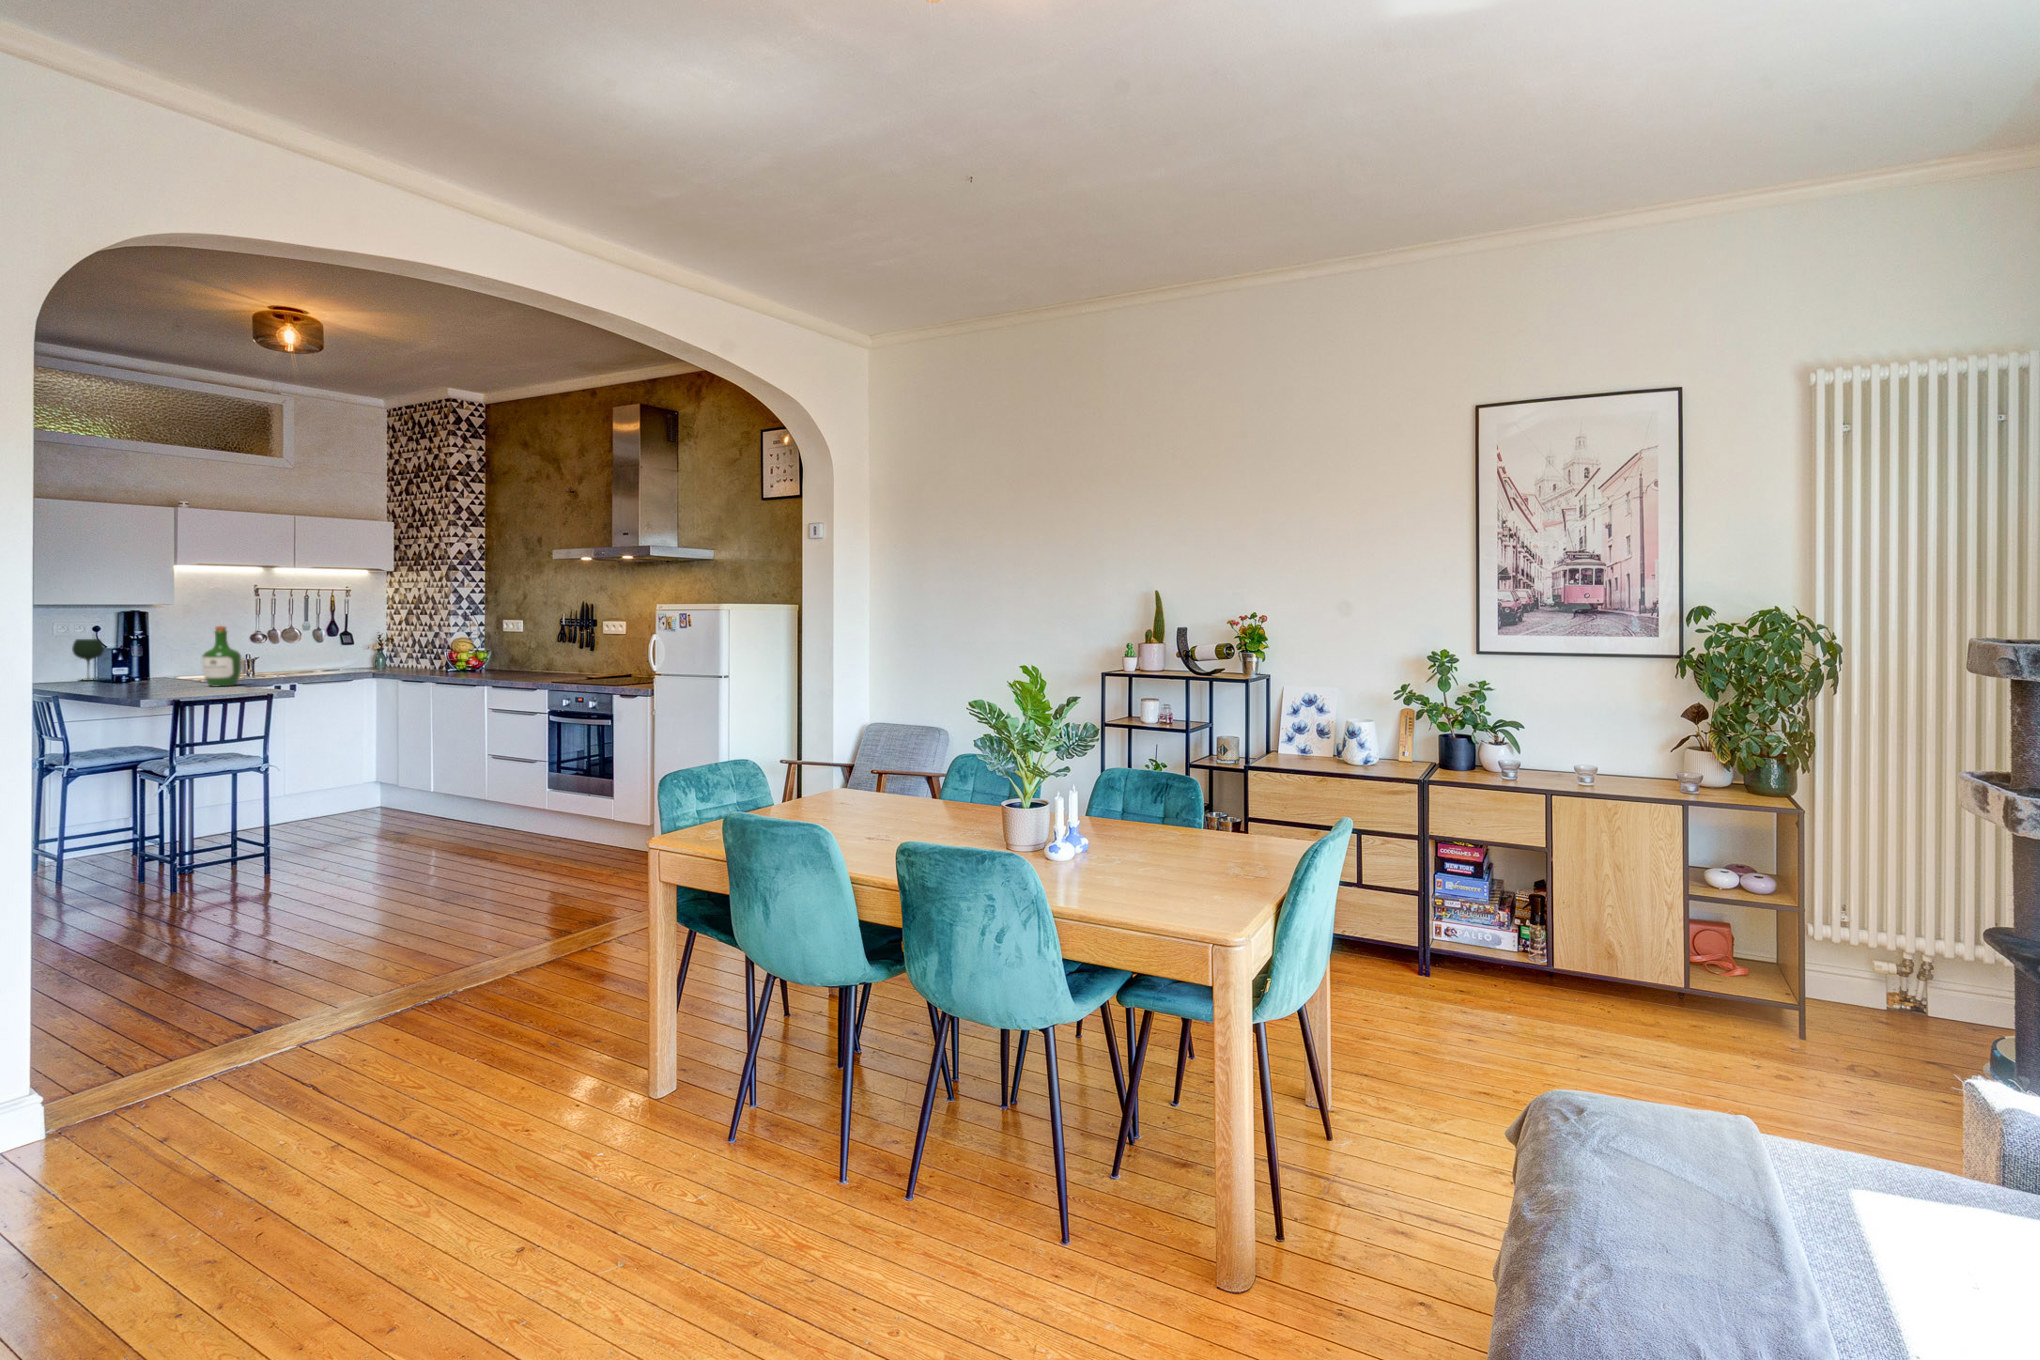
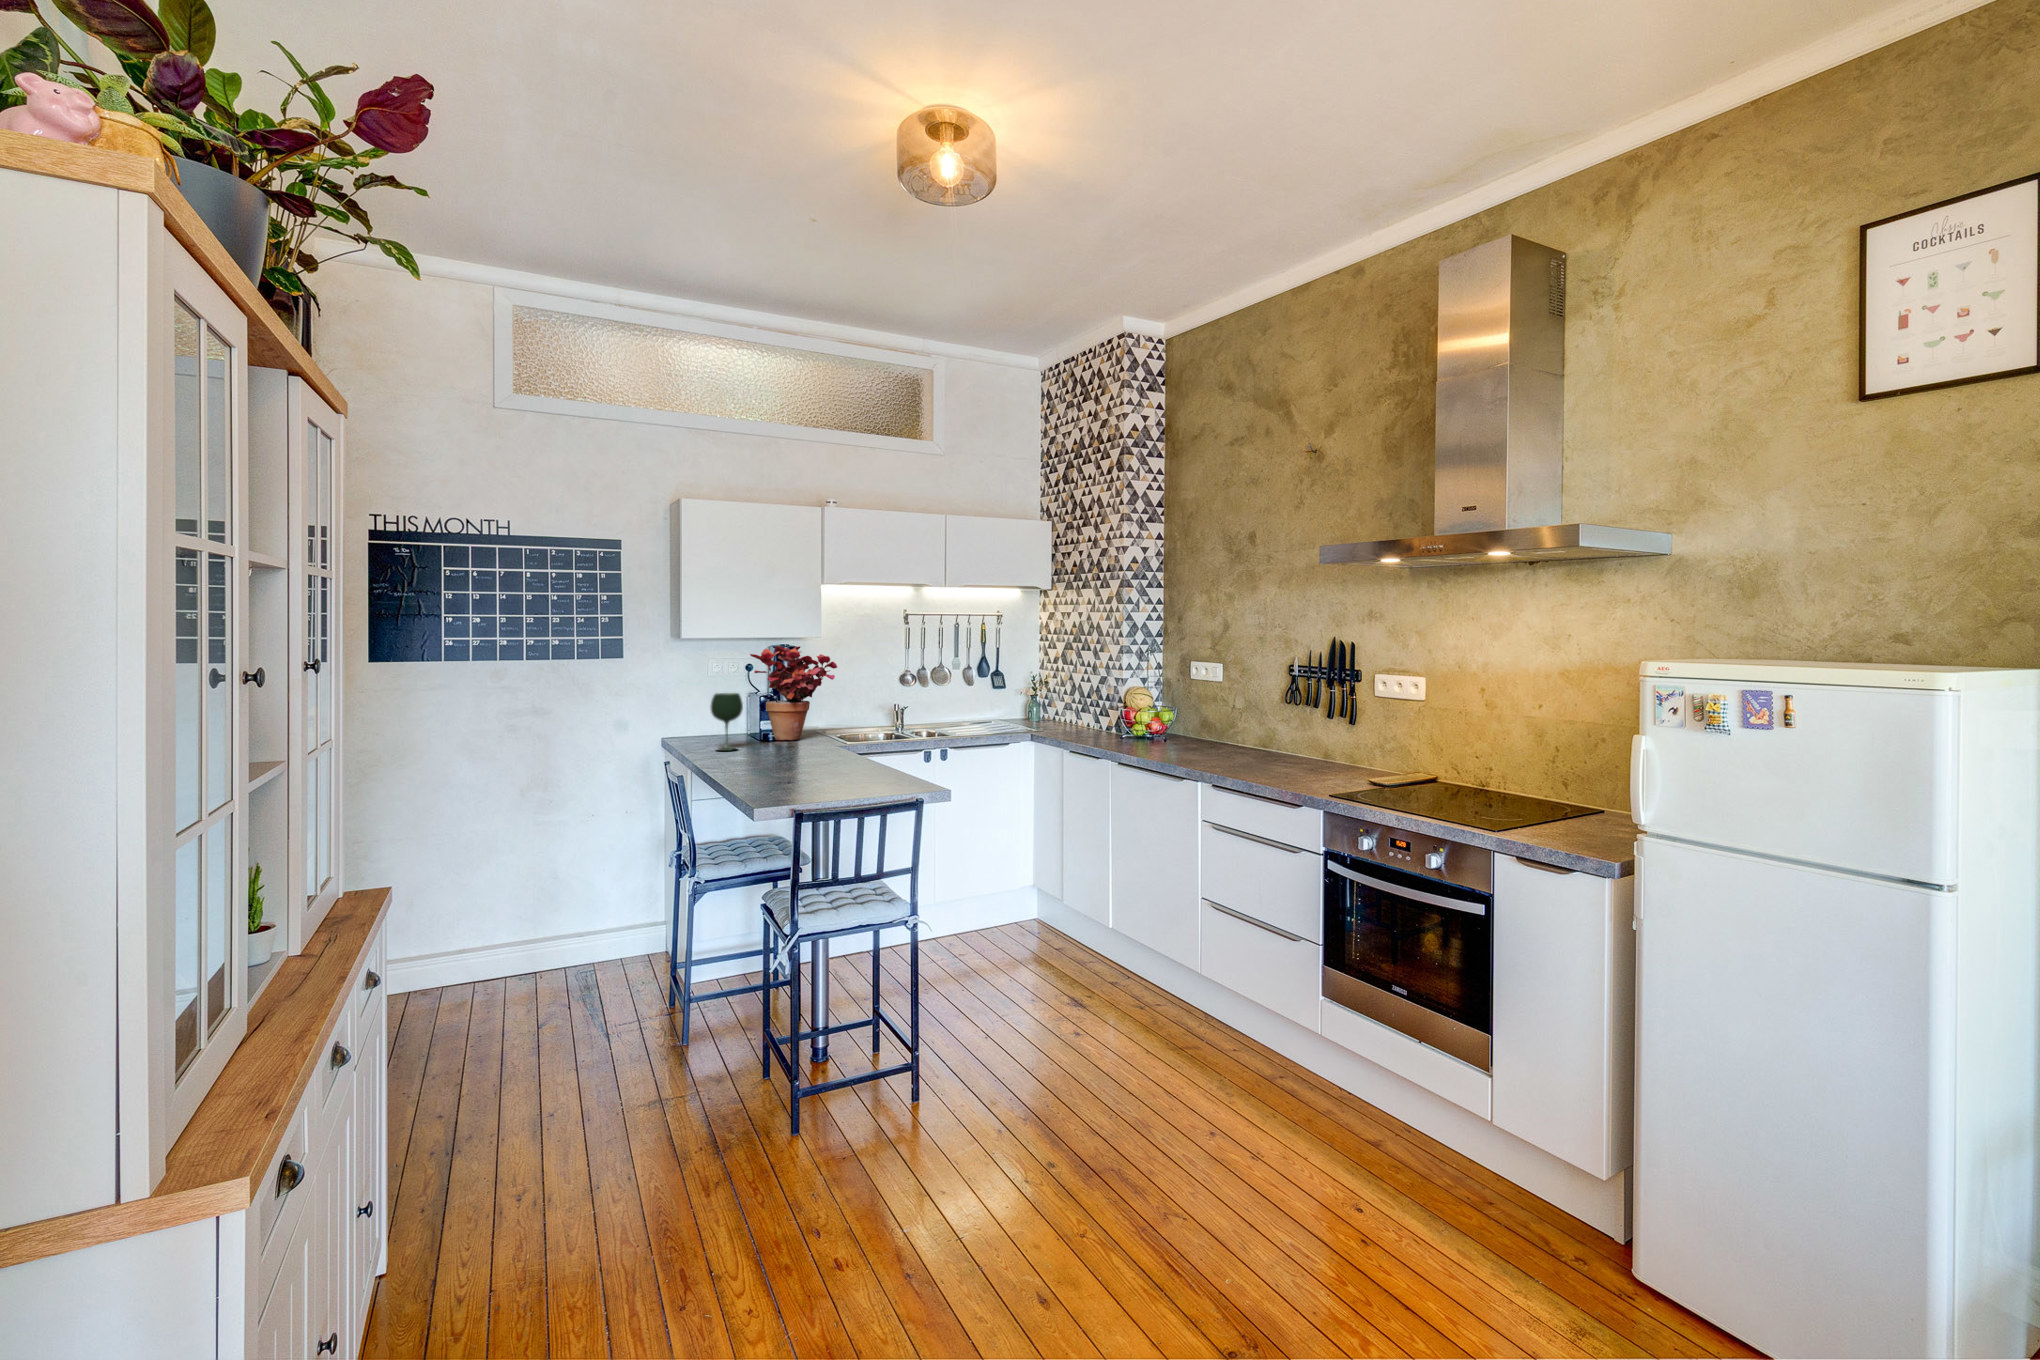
potted plant: none [106,607,194,677] -> present [750,646,837,740]
wine bottle: present [202,626,241,686] -> none [835,688,884,788]

